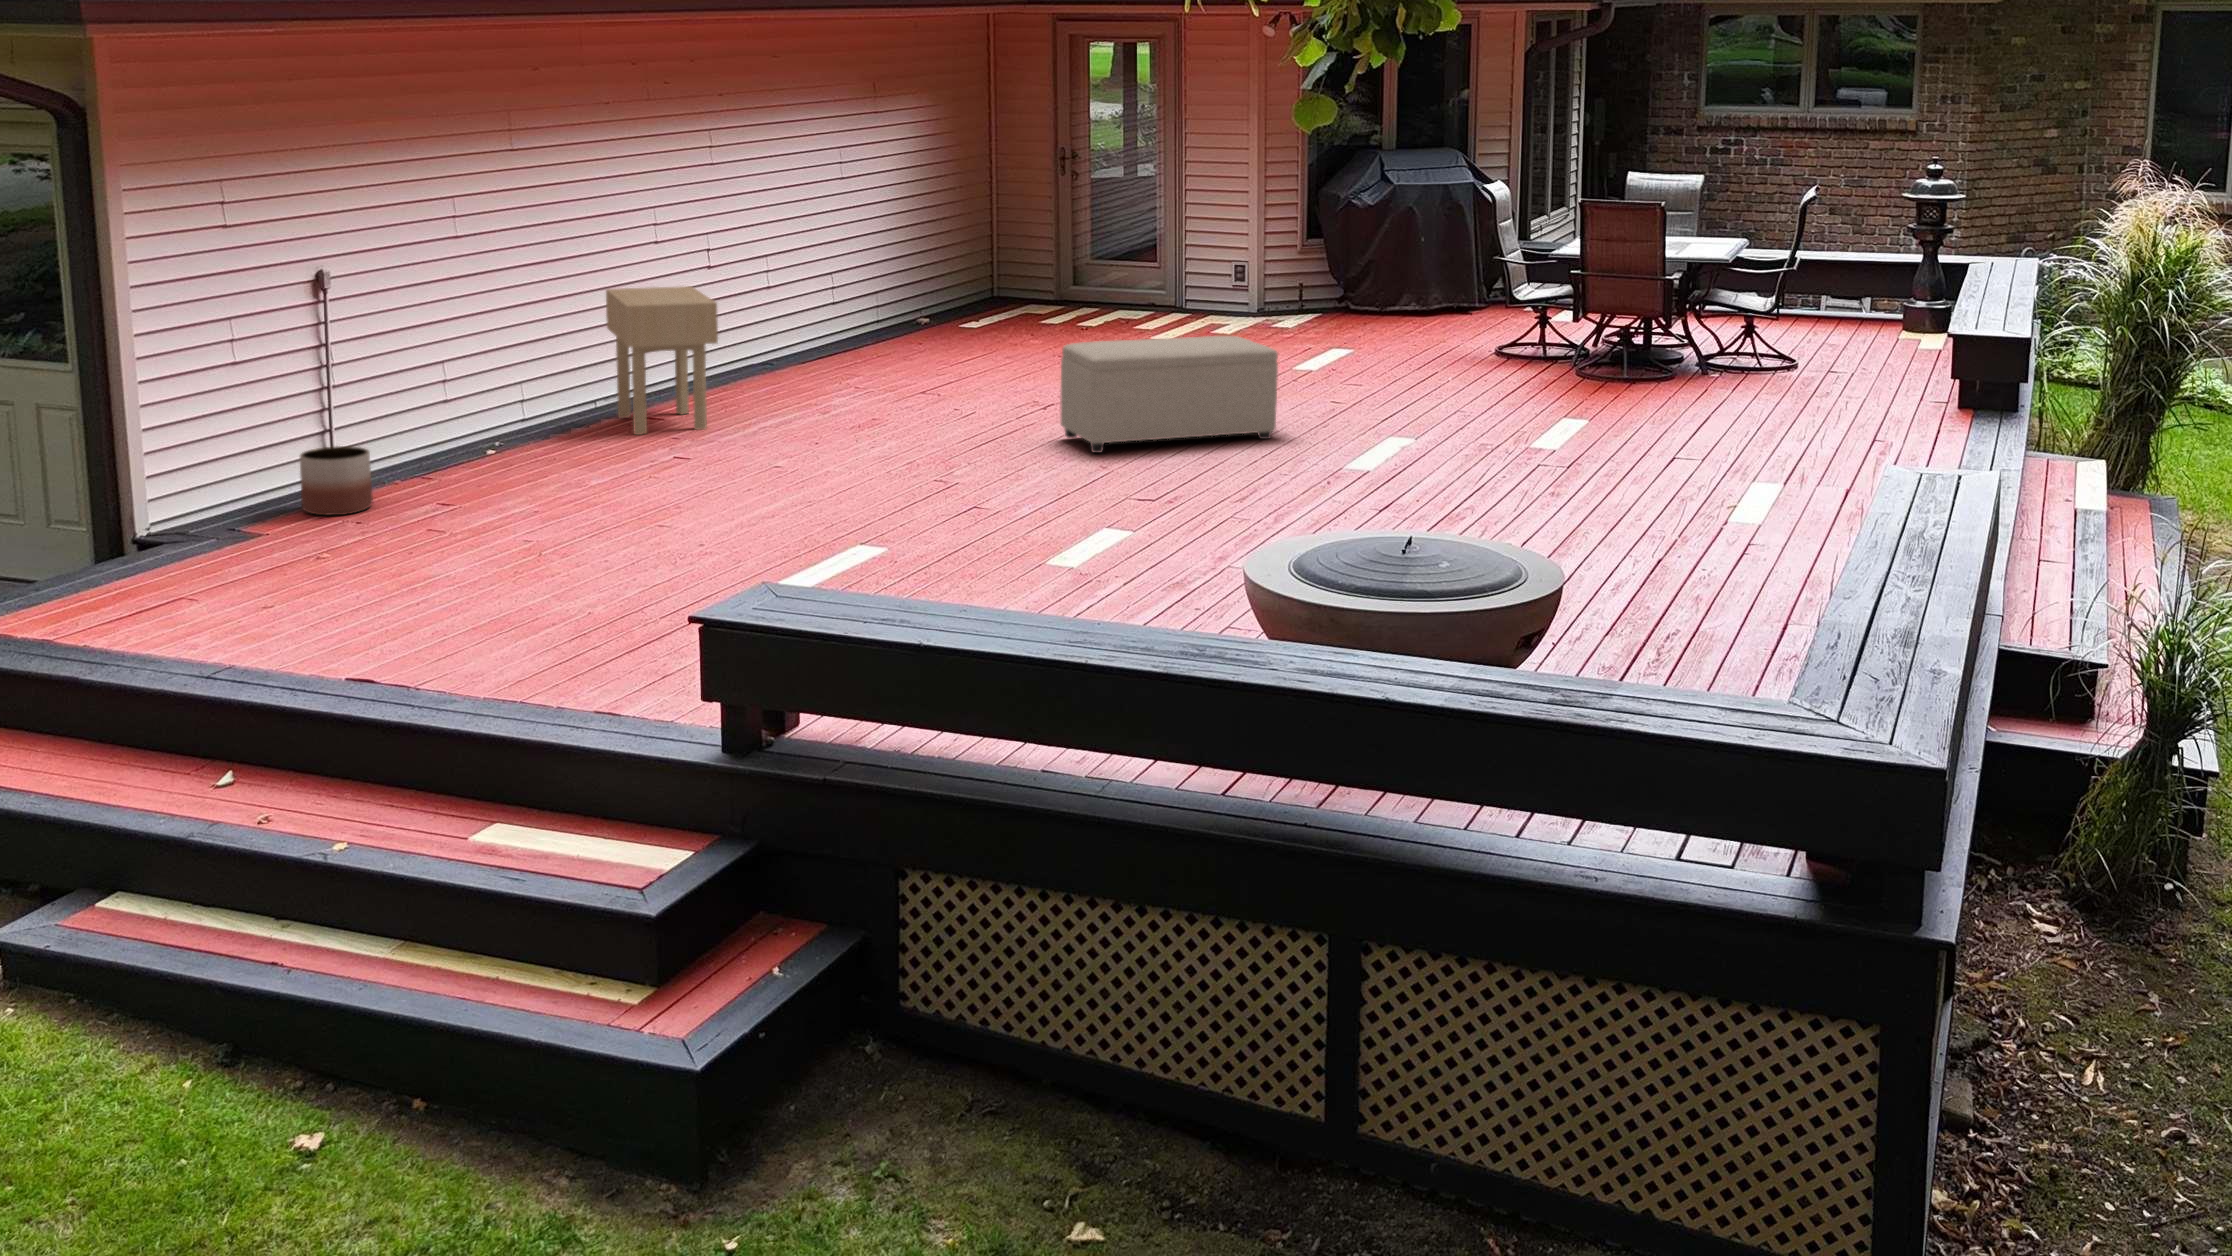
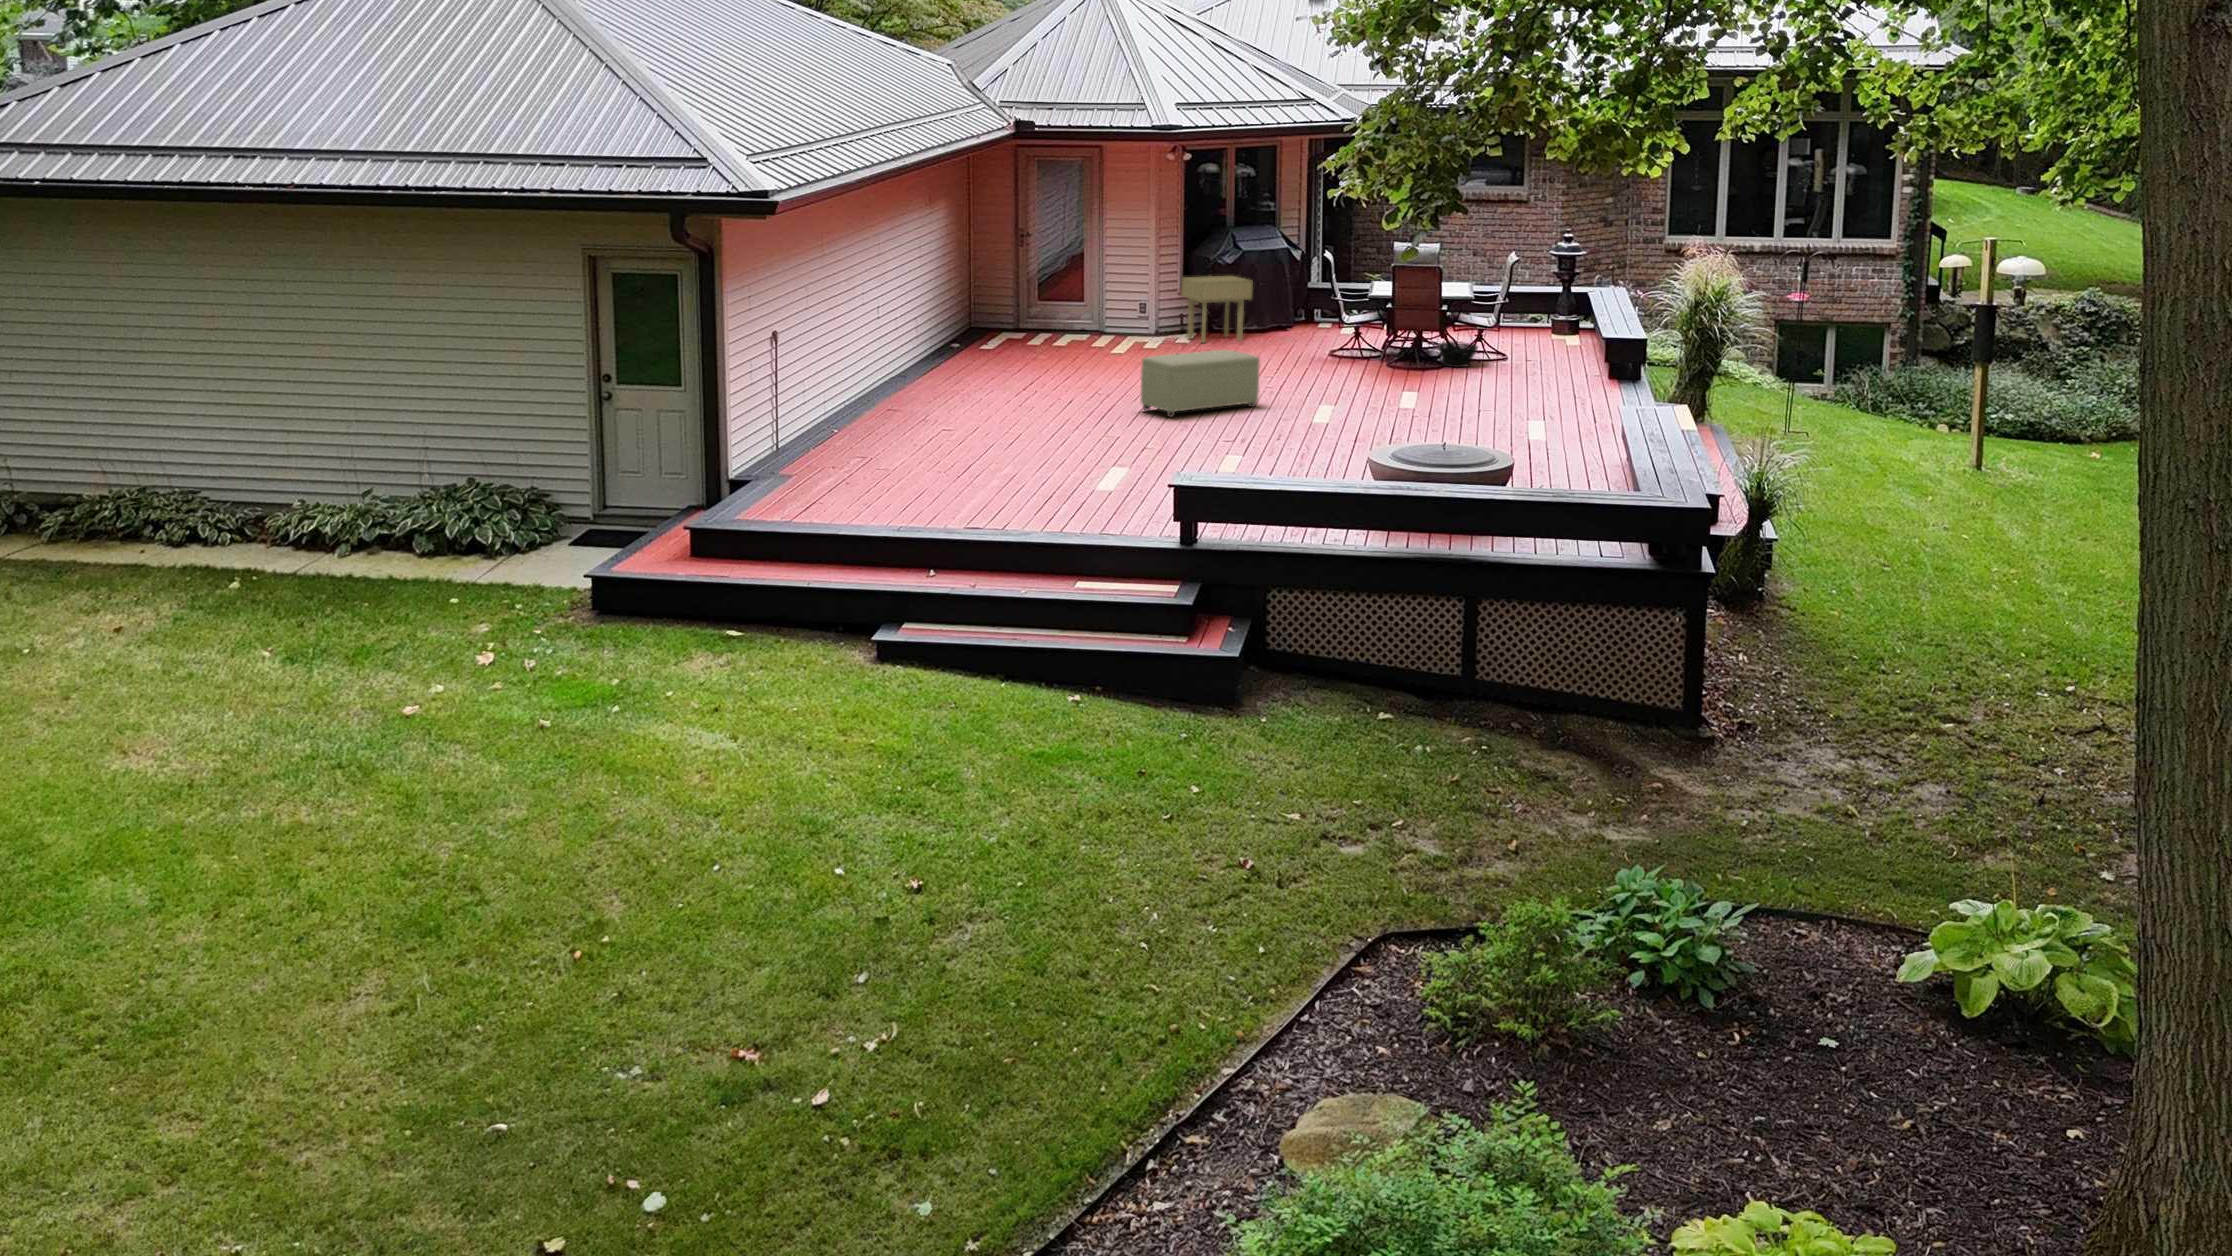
side table: present [606,286,718,435] -> present [1181,276,1253,343]
basket: none [1659,307,1736,381] -> present [1436,325,1478,367]
planter: present [300,446,373,515] -> none [781,426,817,463]

